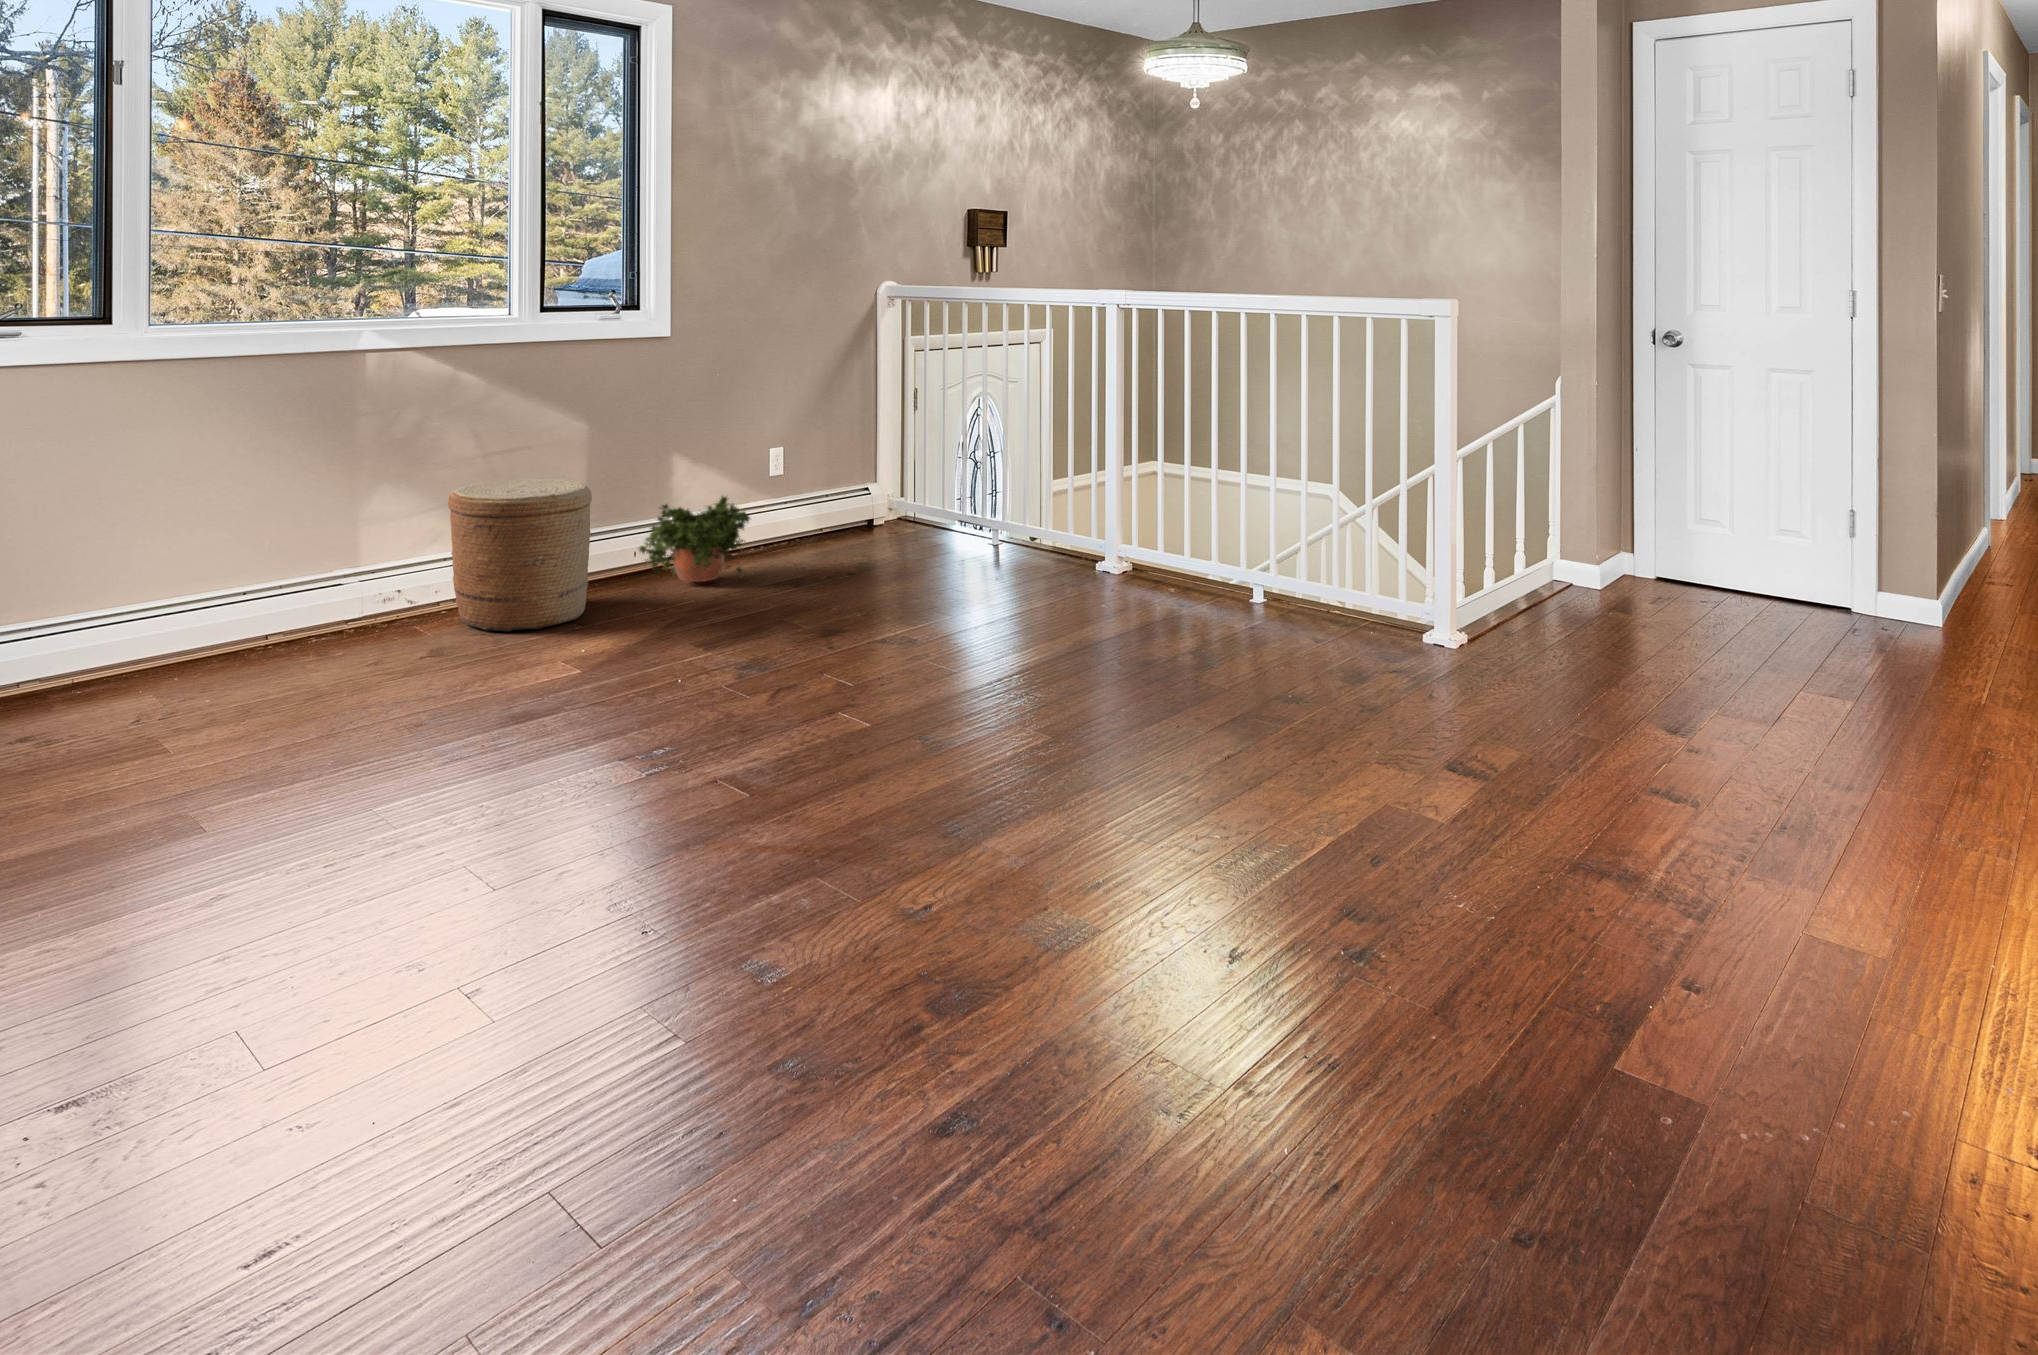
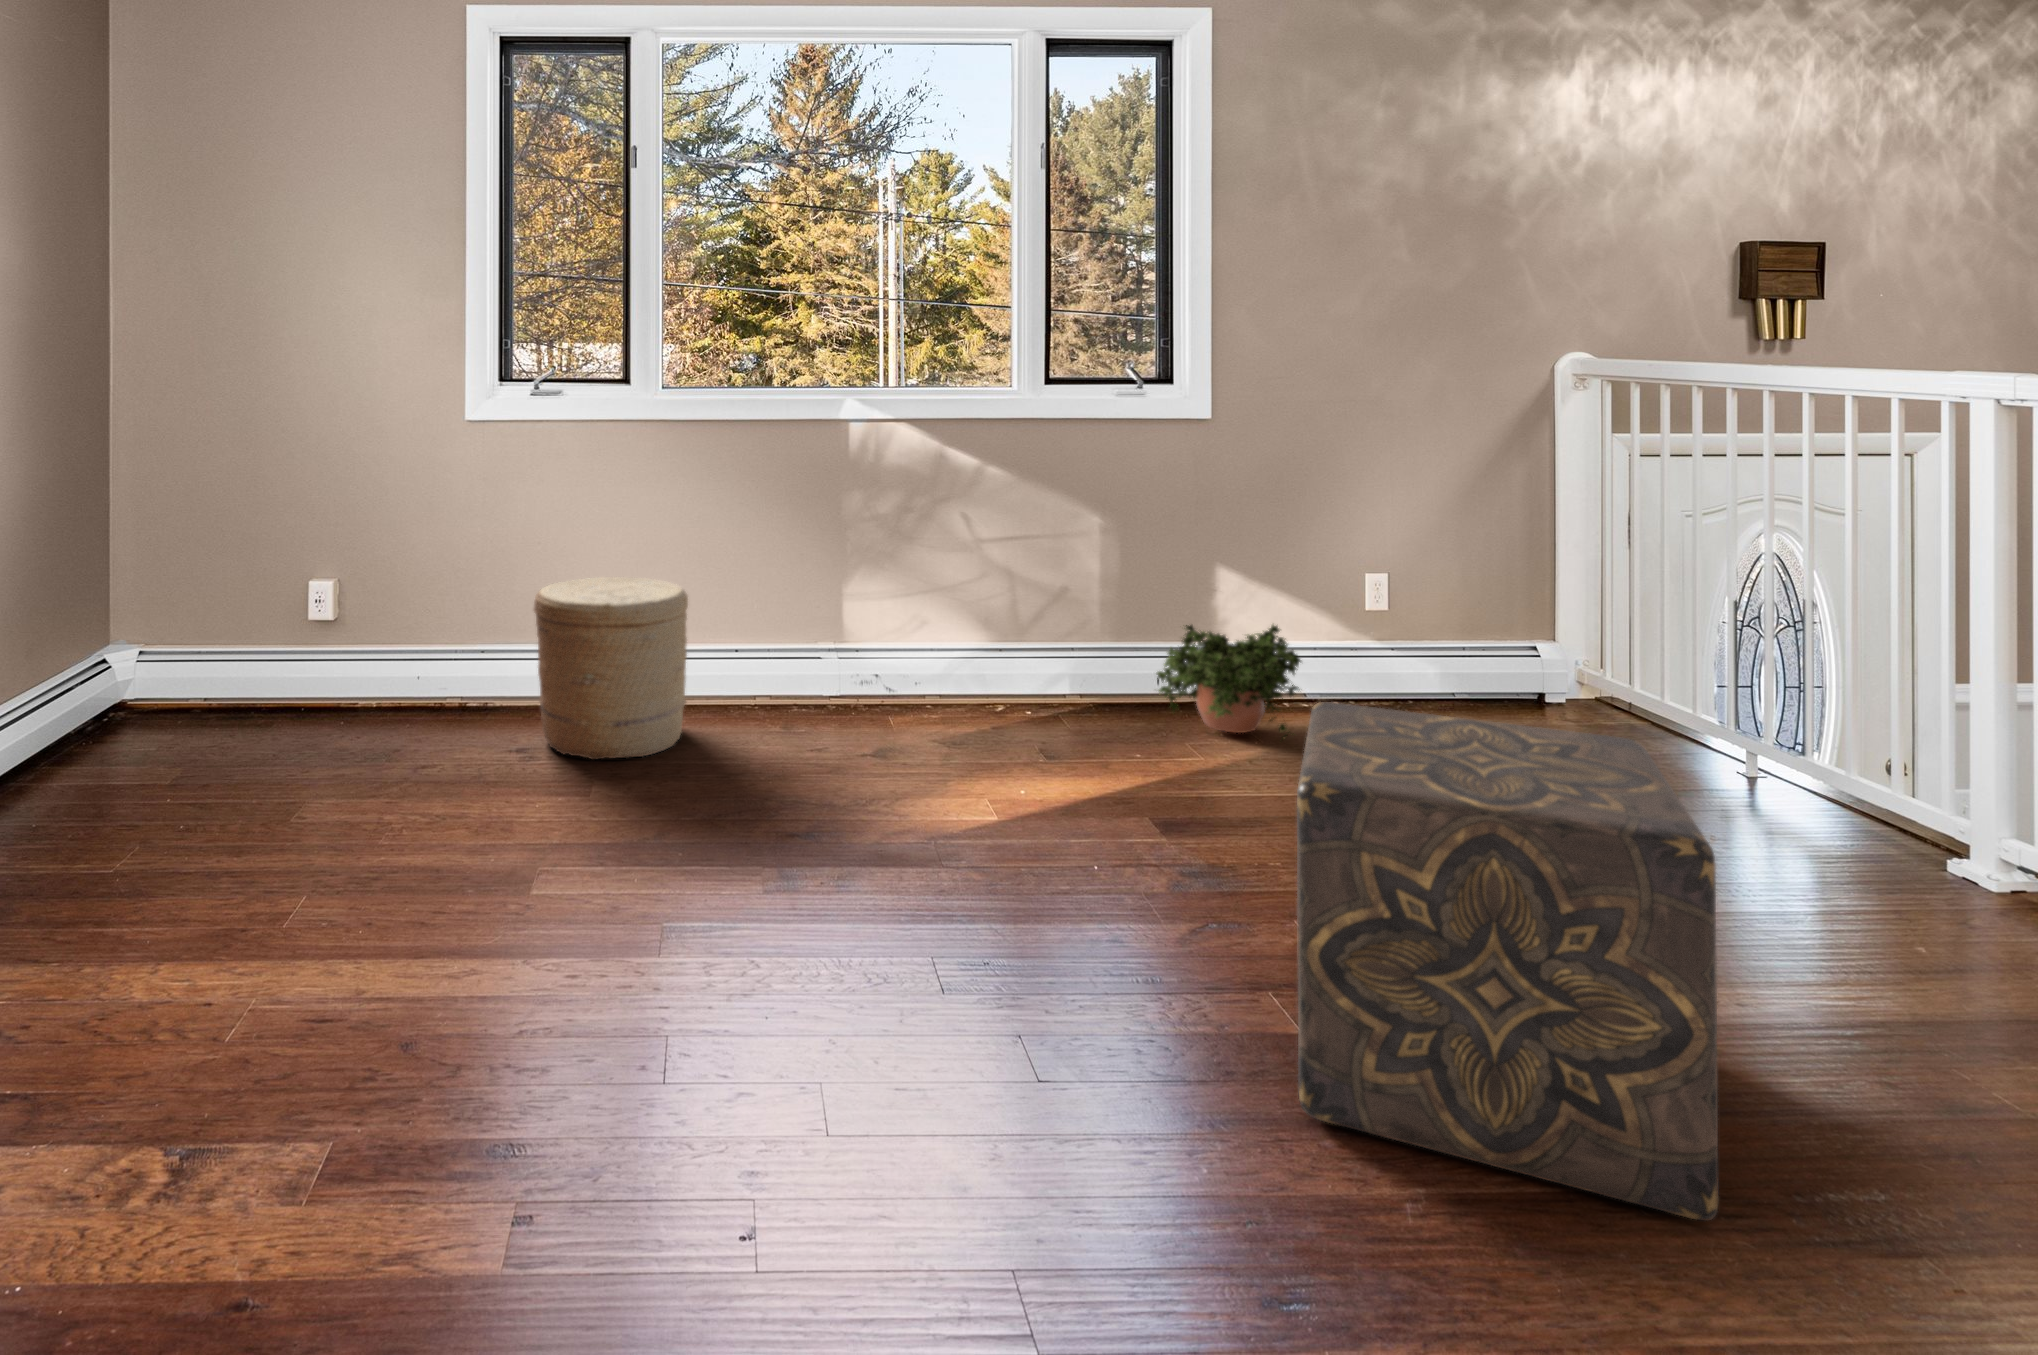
woven basket: present [448,479,592,632] -> present [534,577,688,759]
ottoman: none [858,505,1093,751] -> present [1297,702,1719,1220]

